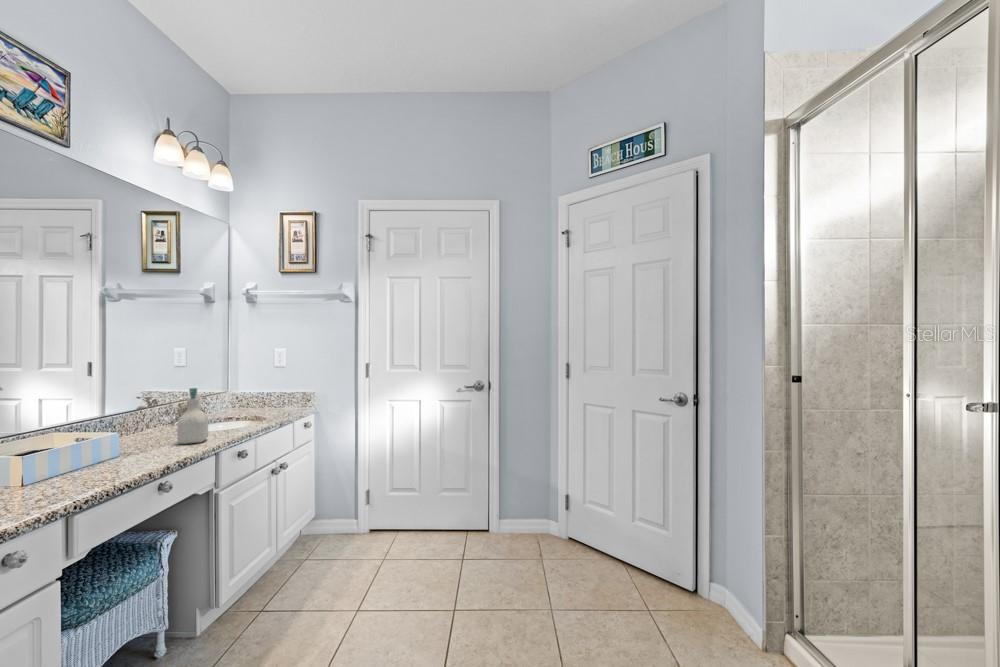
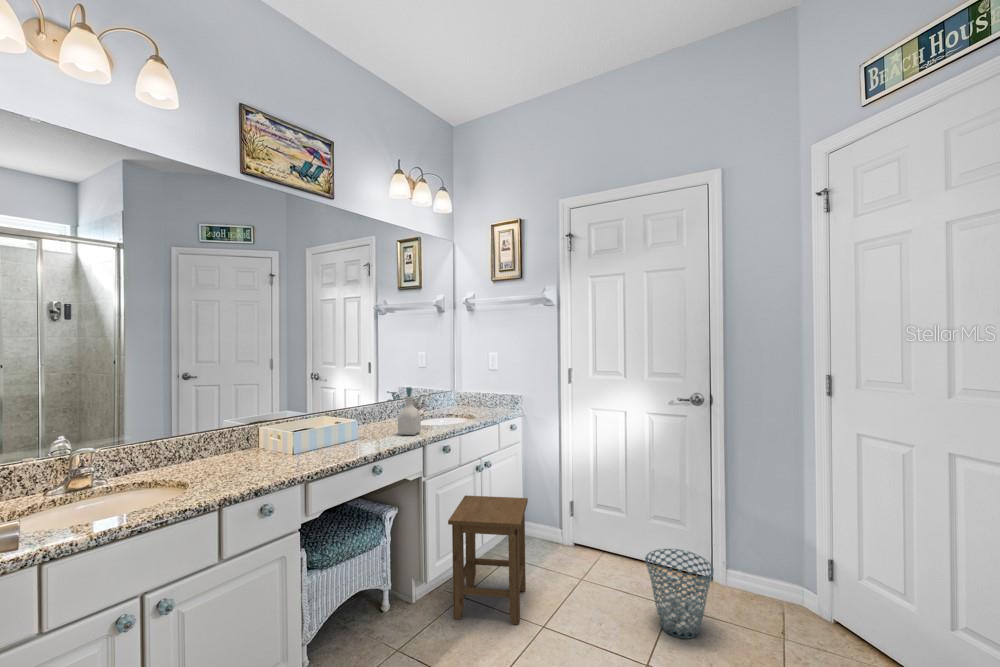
stool: none [252,491,337,636] -> present [448,496,528,624]
waste basket: none [447,509,499,580] -> present [645,549,714,639]

